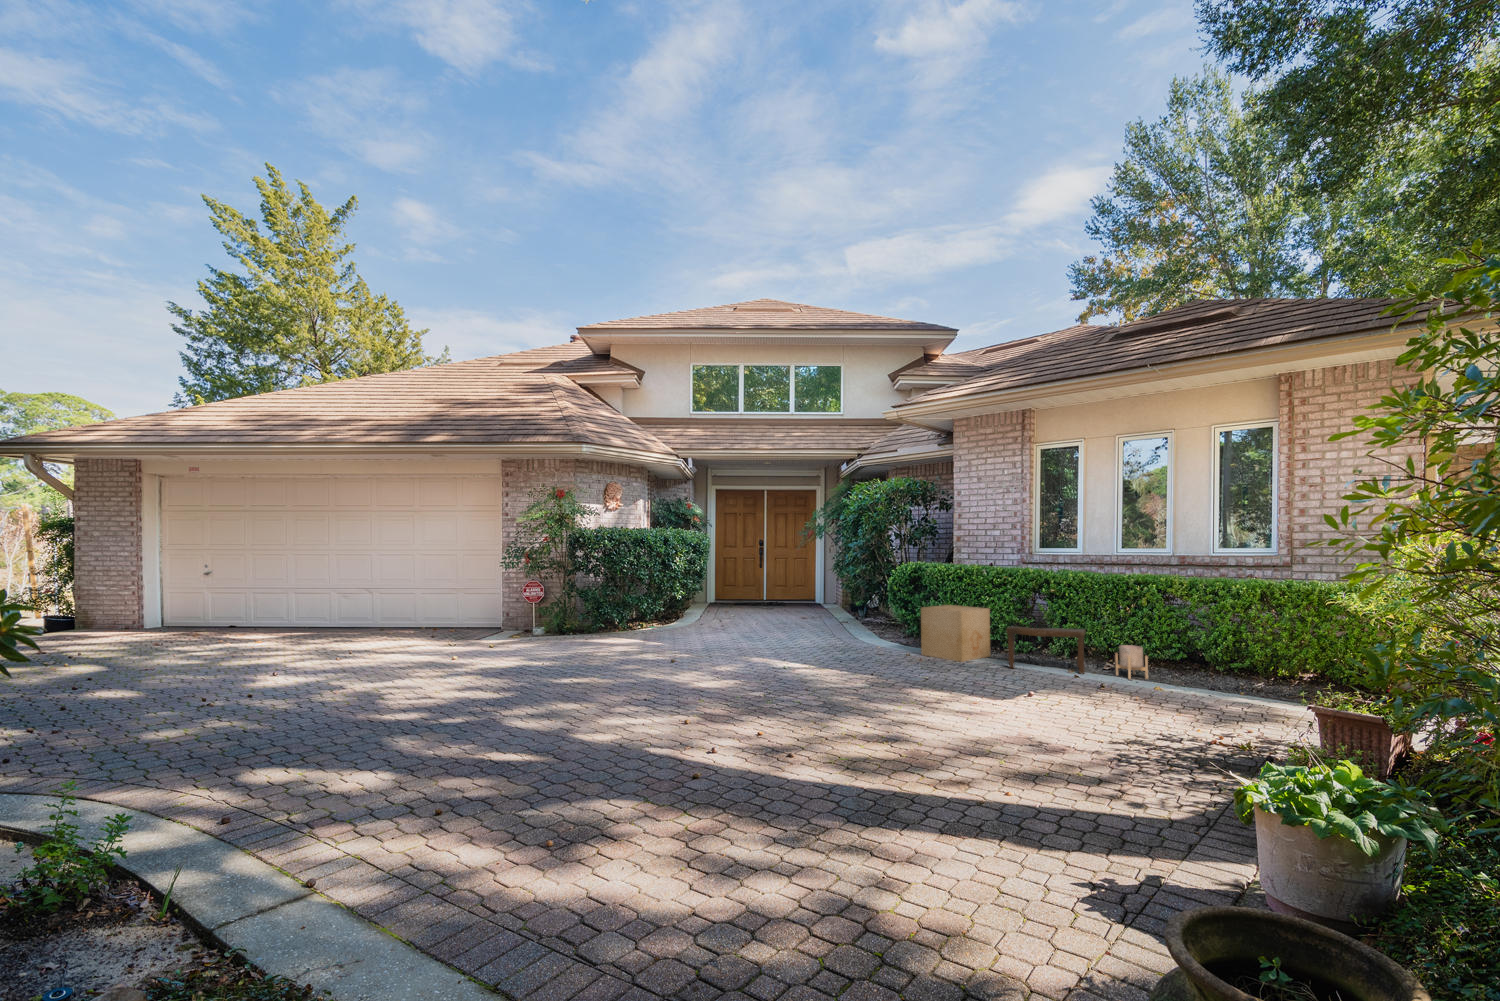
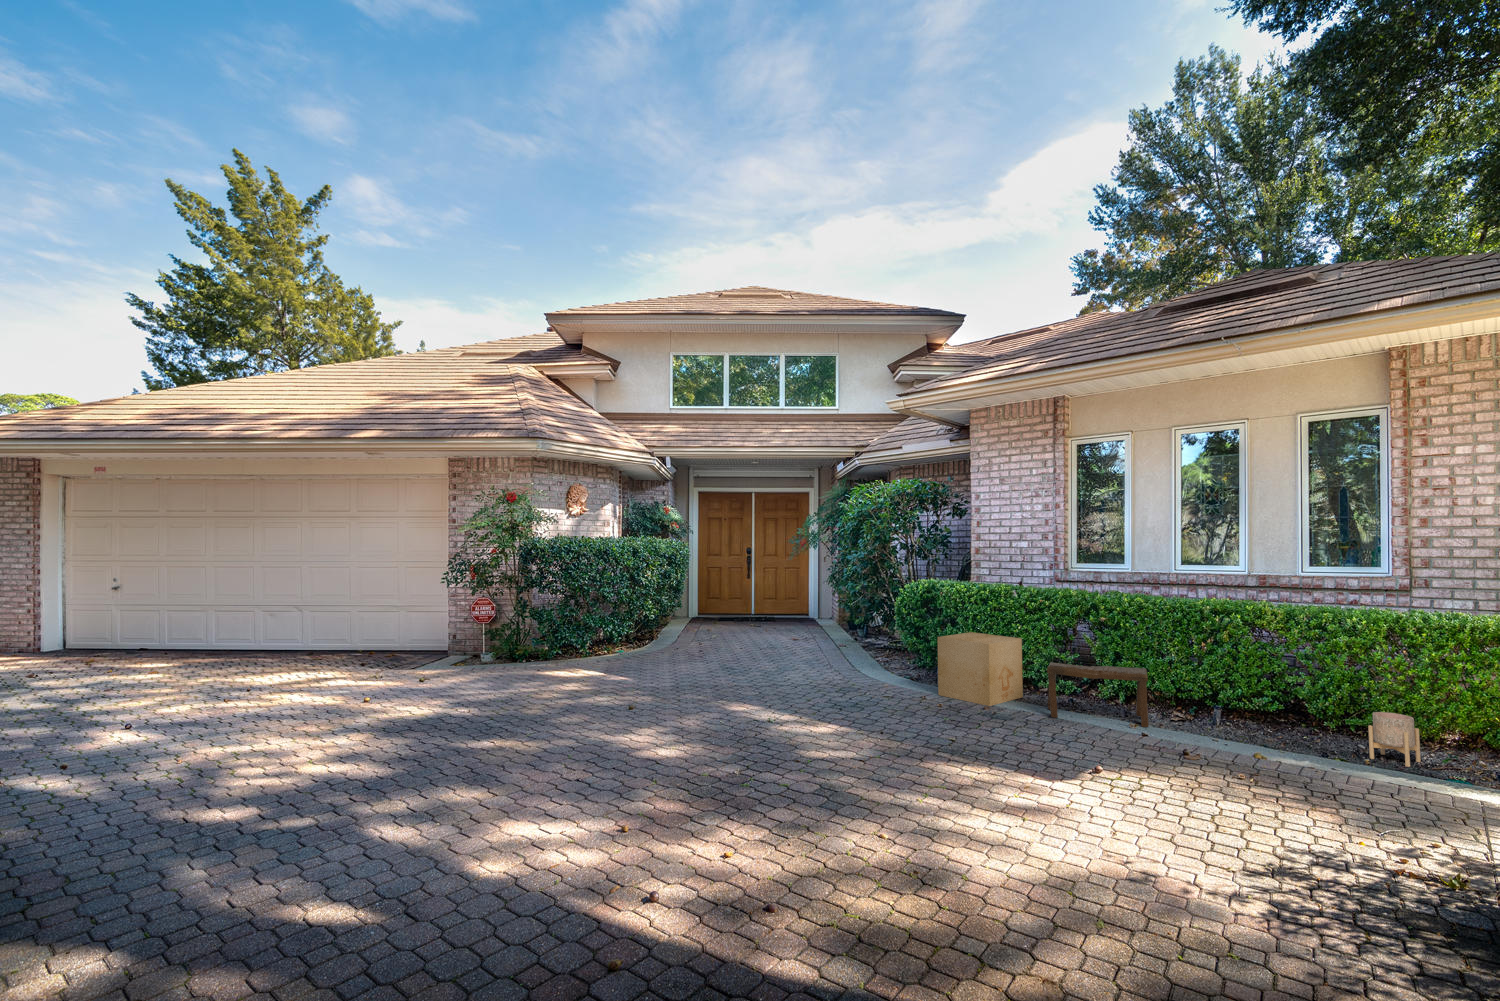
planter: present [1115,645,1148,679] -> present [1368,712,1421,767]

